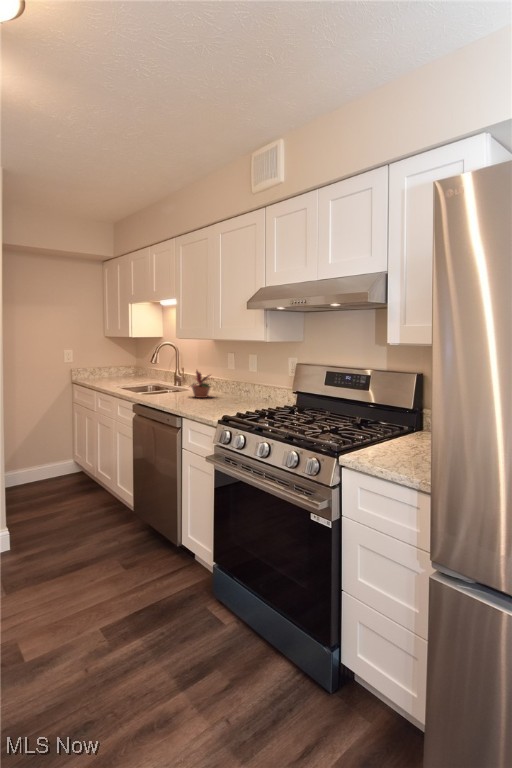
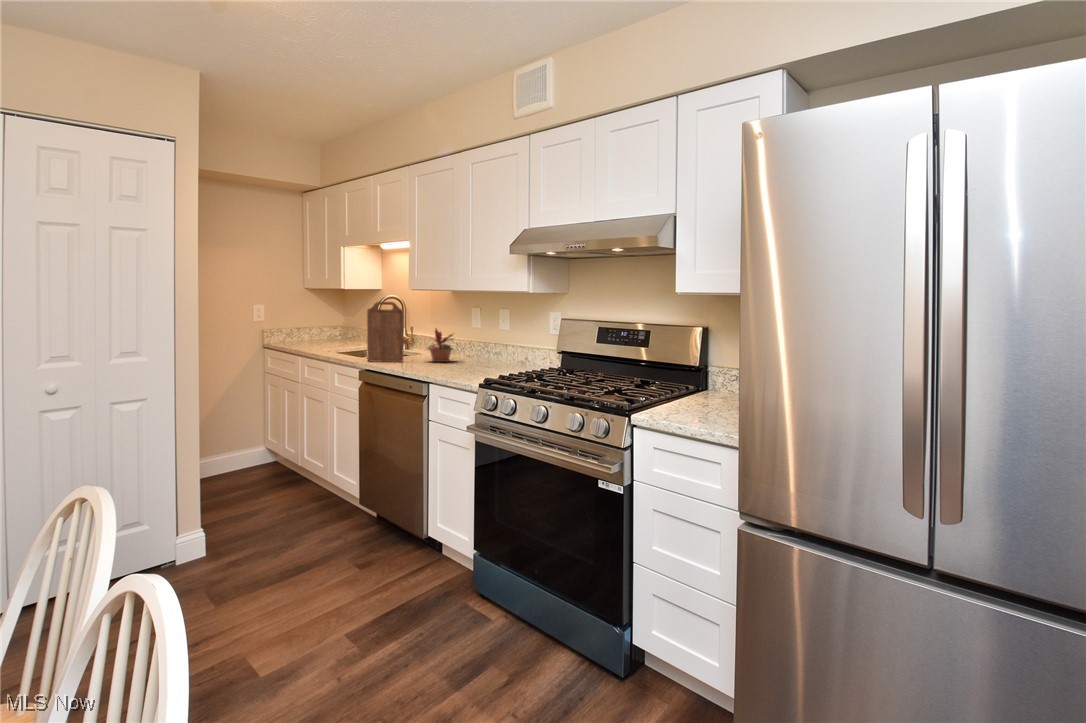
cutting board: none [141,348,170,397] -> present [367,301,403,362]

